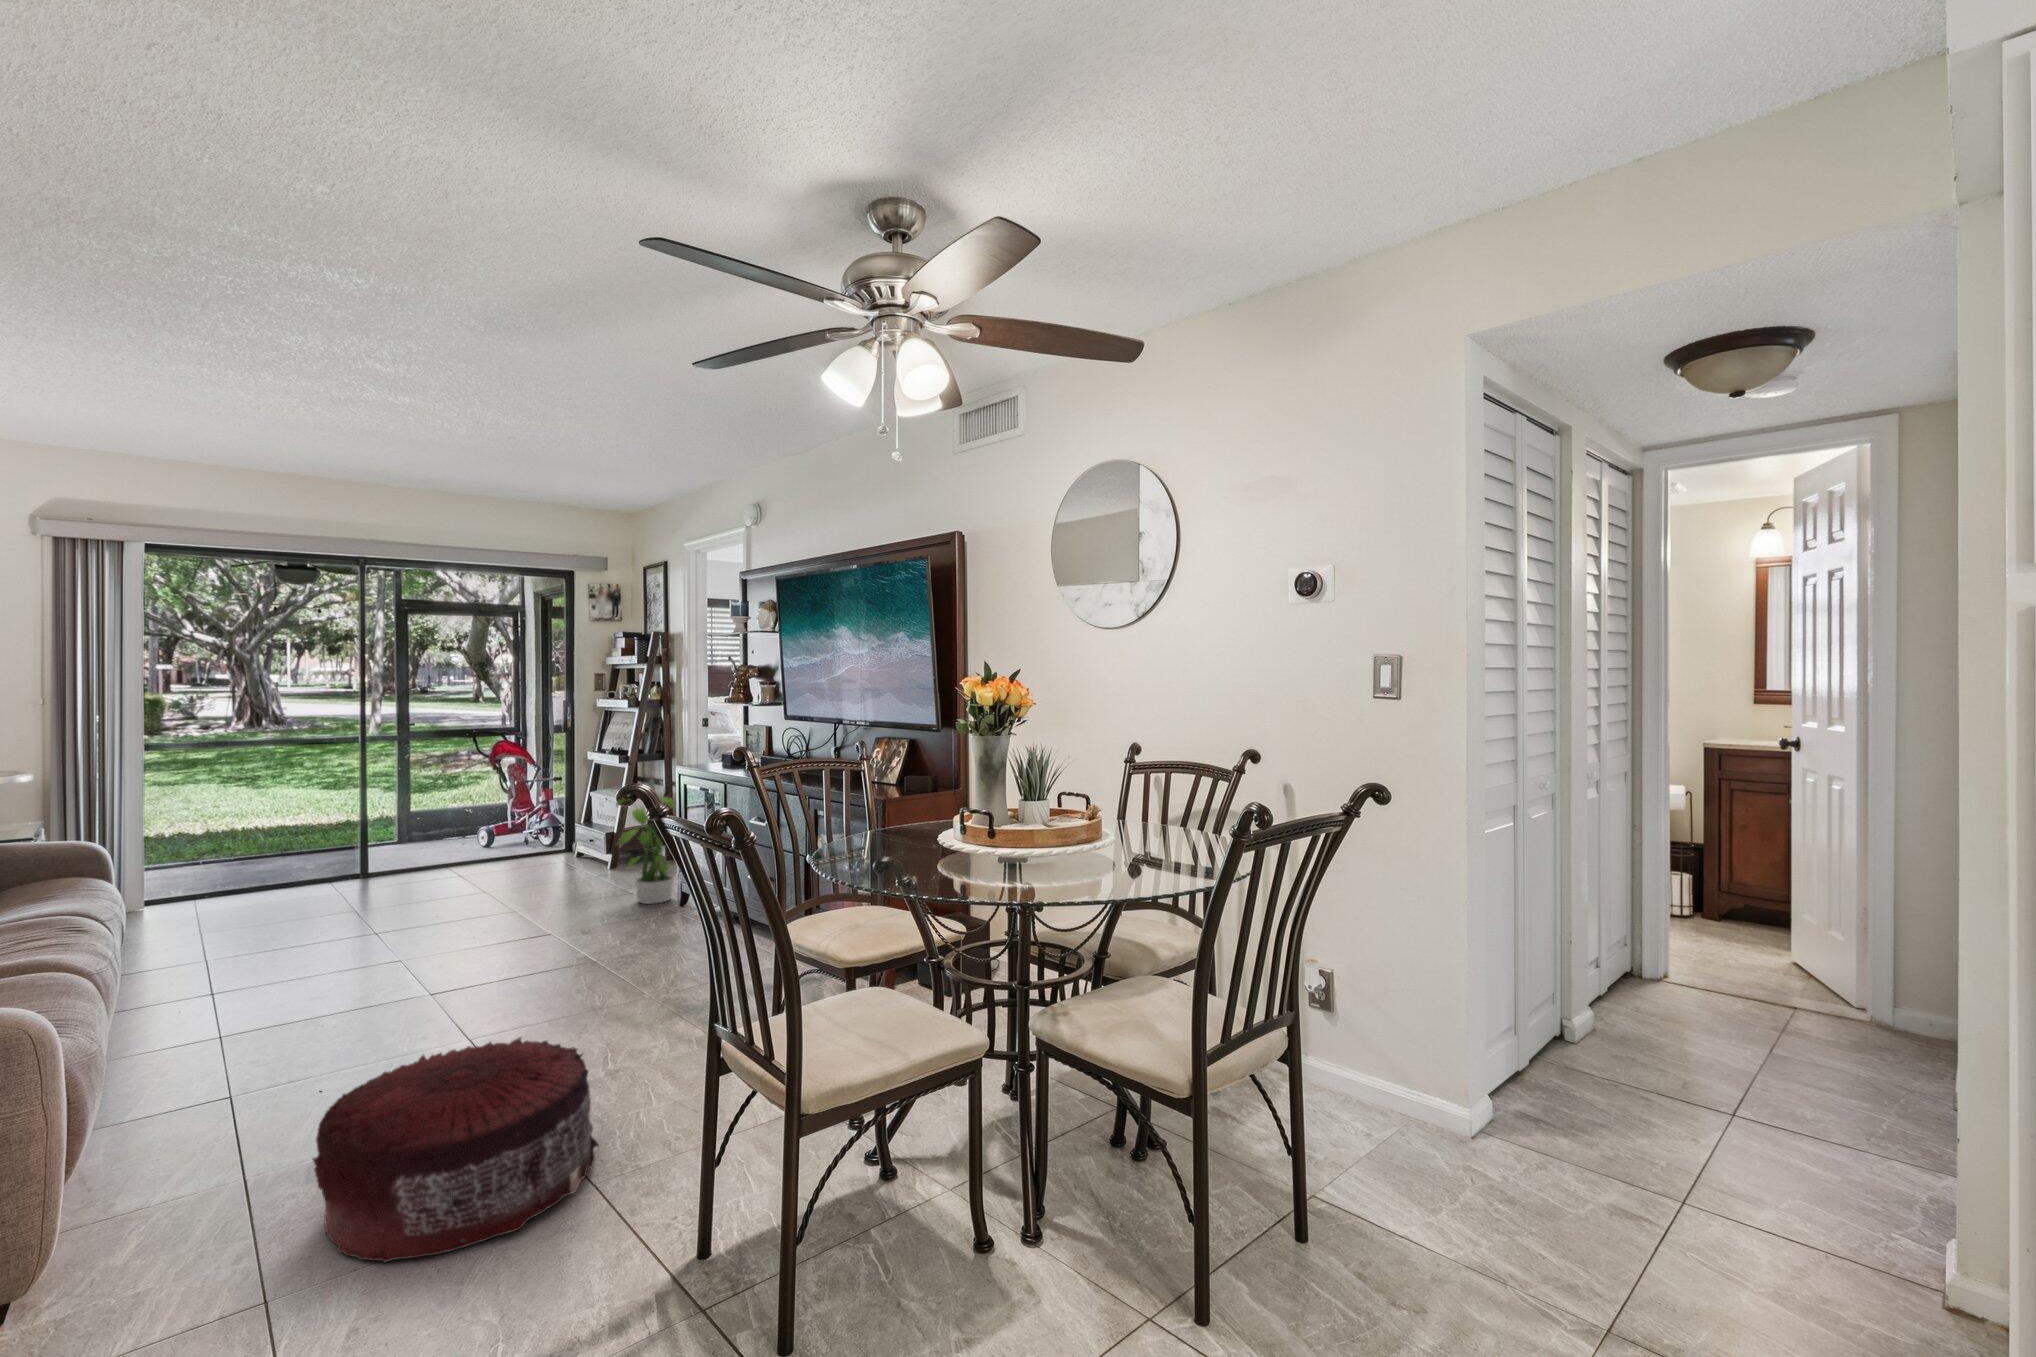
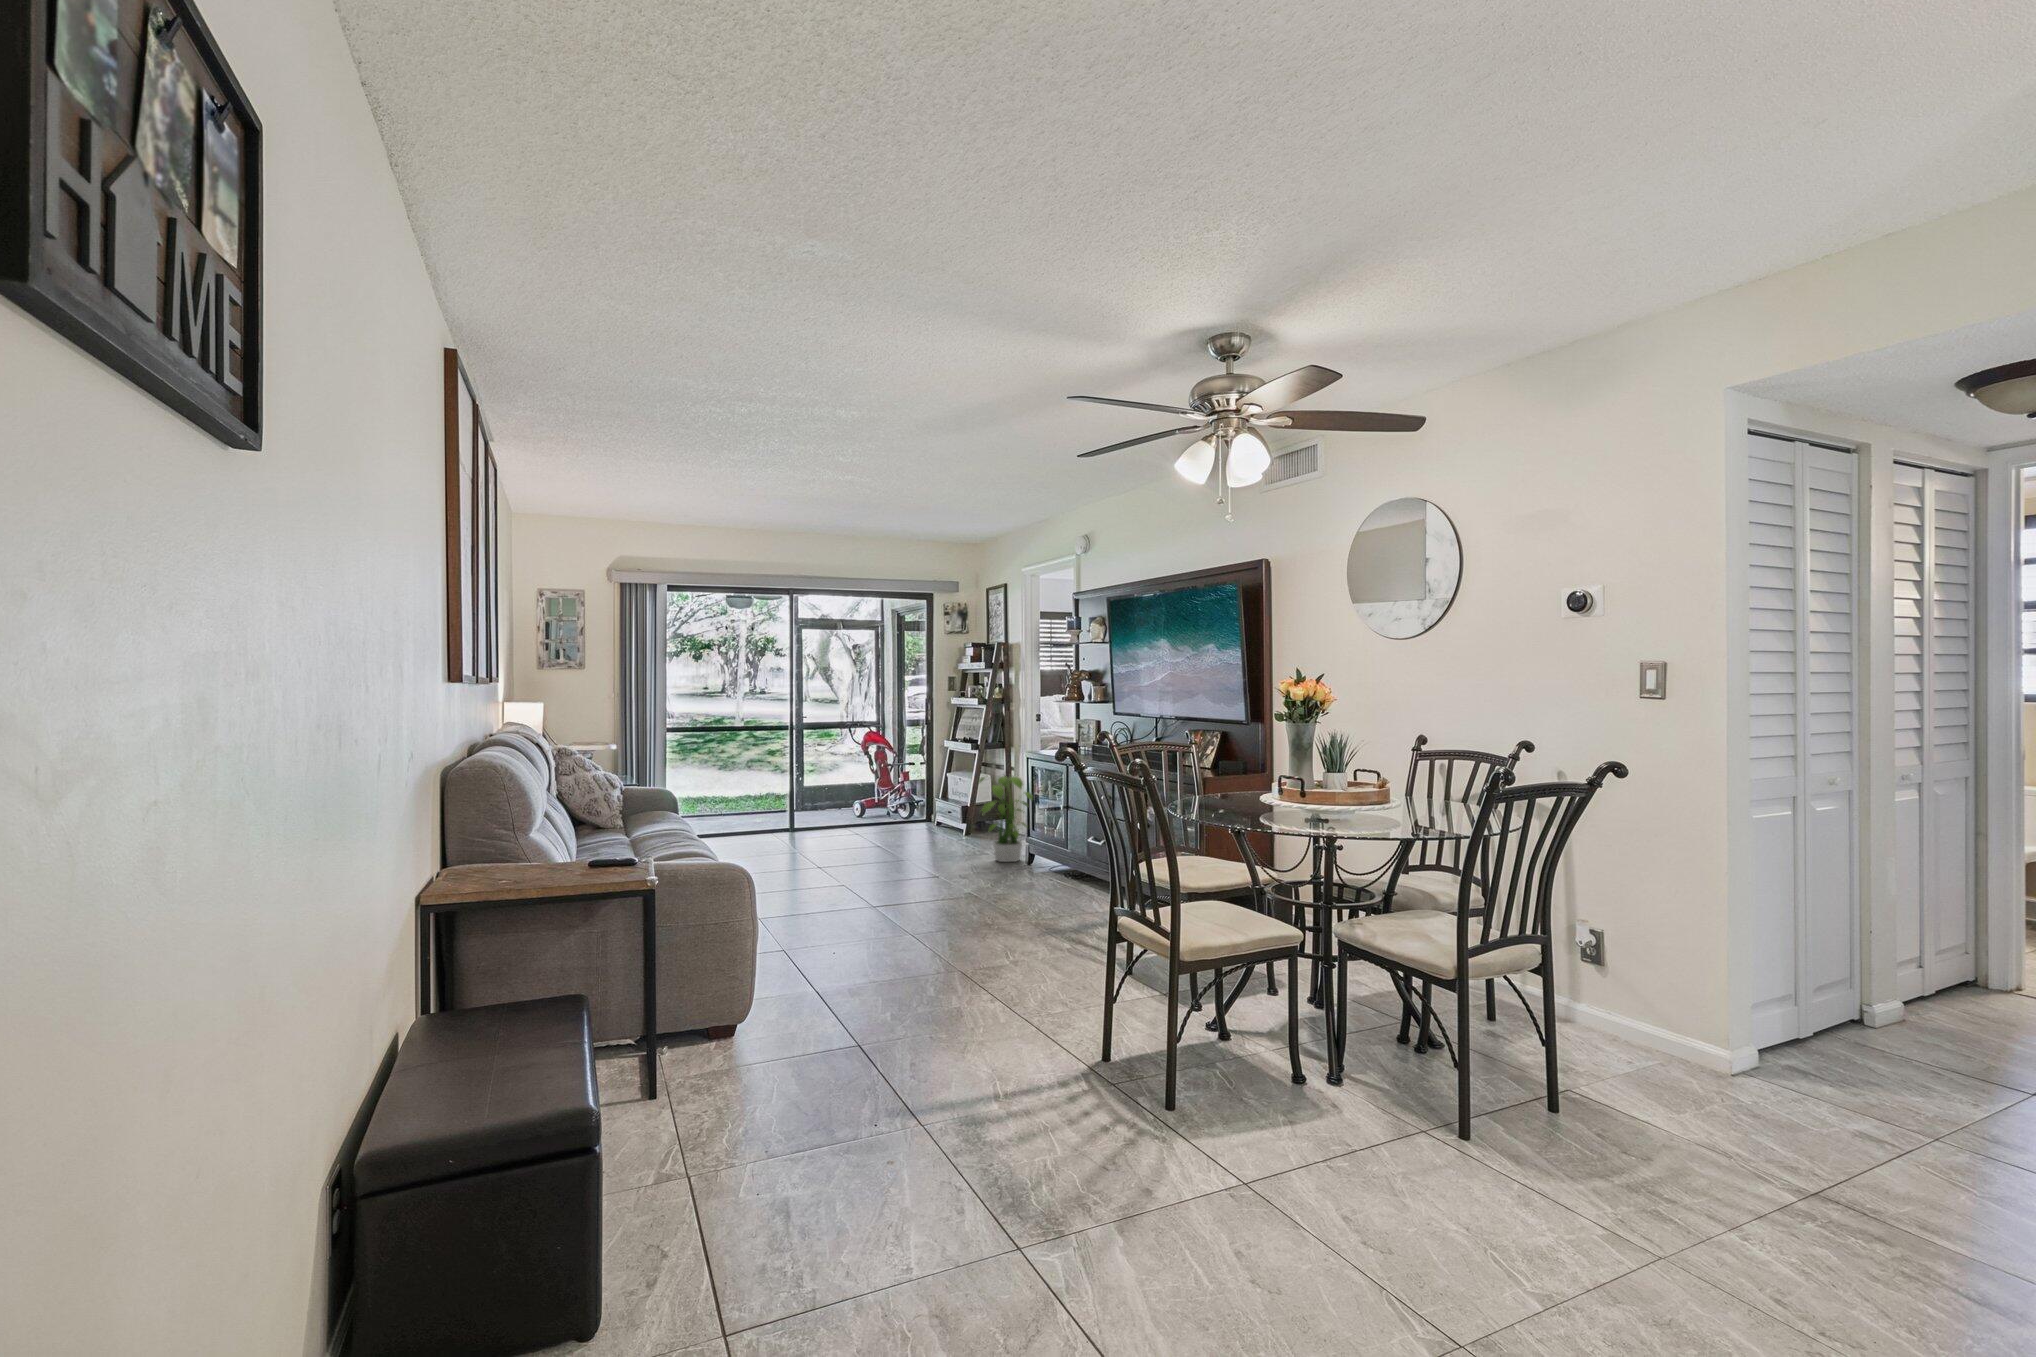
pouf: present [313,1037,598,1262] -> none [865,923,1021,1041]

